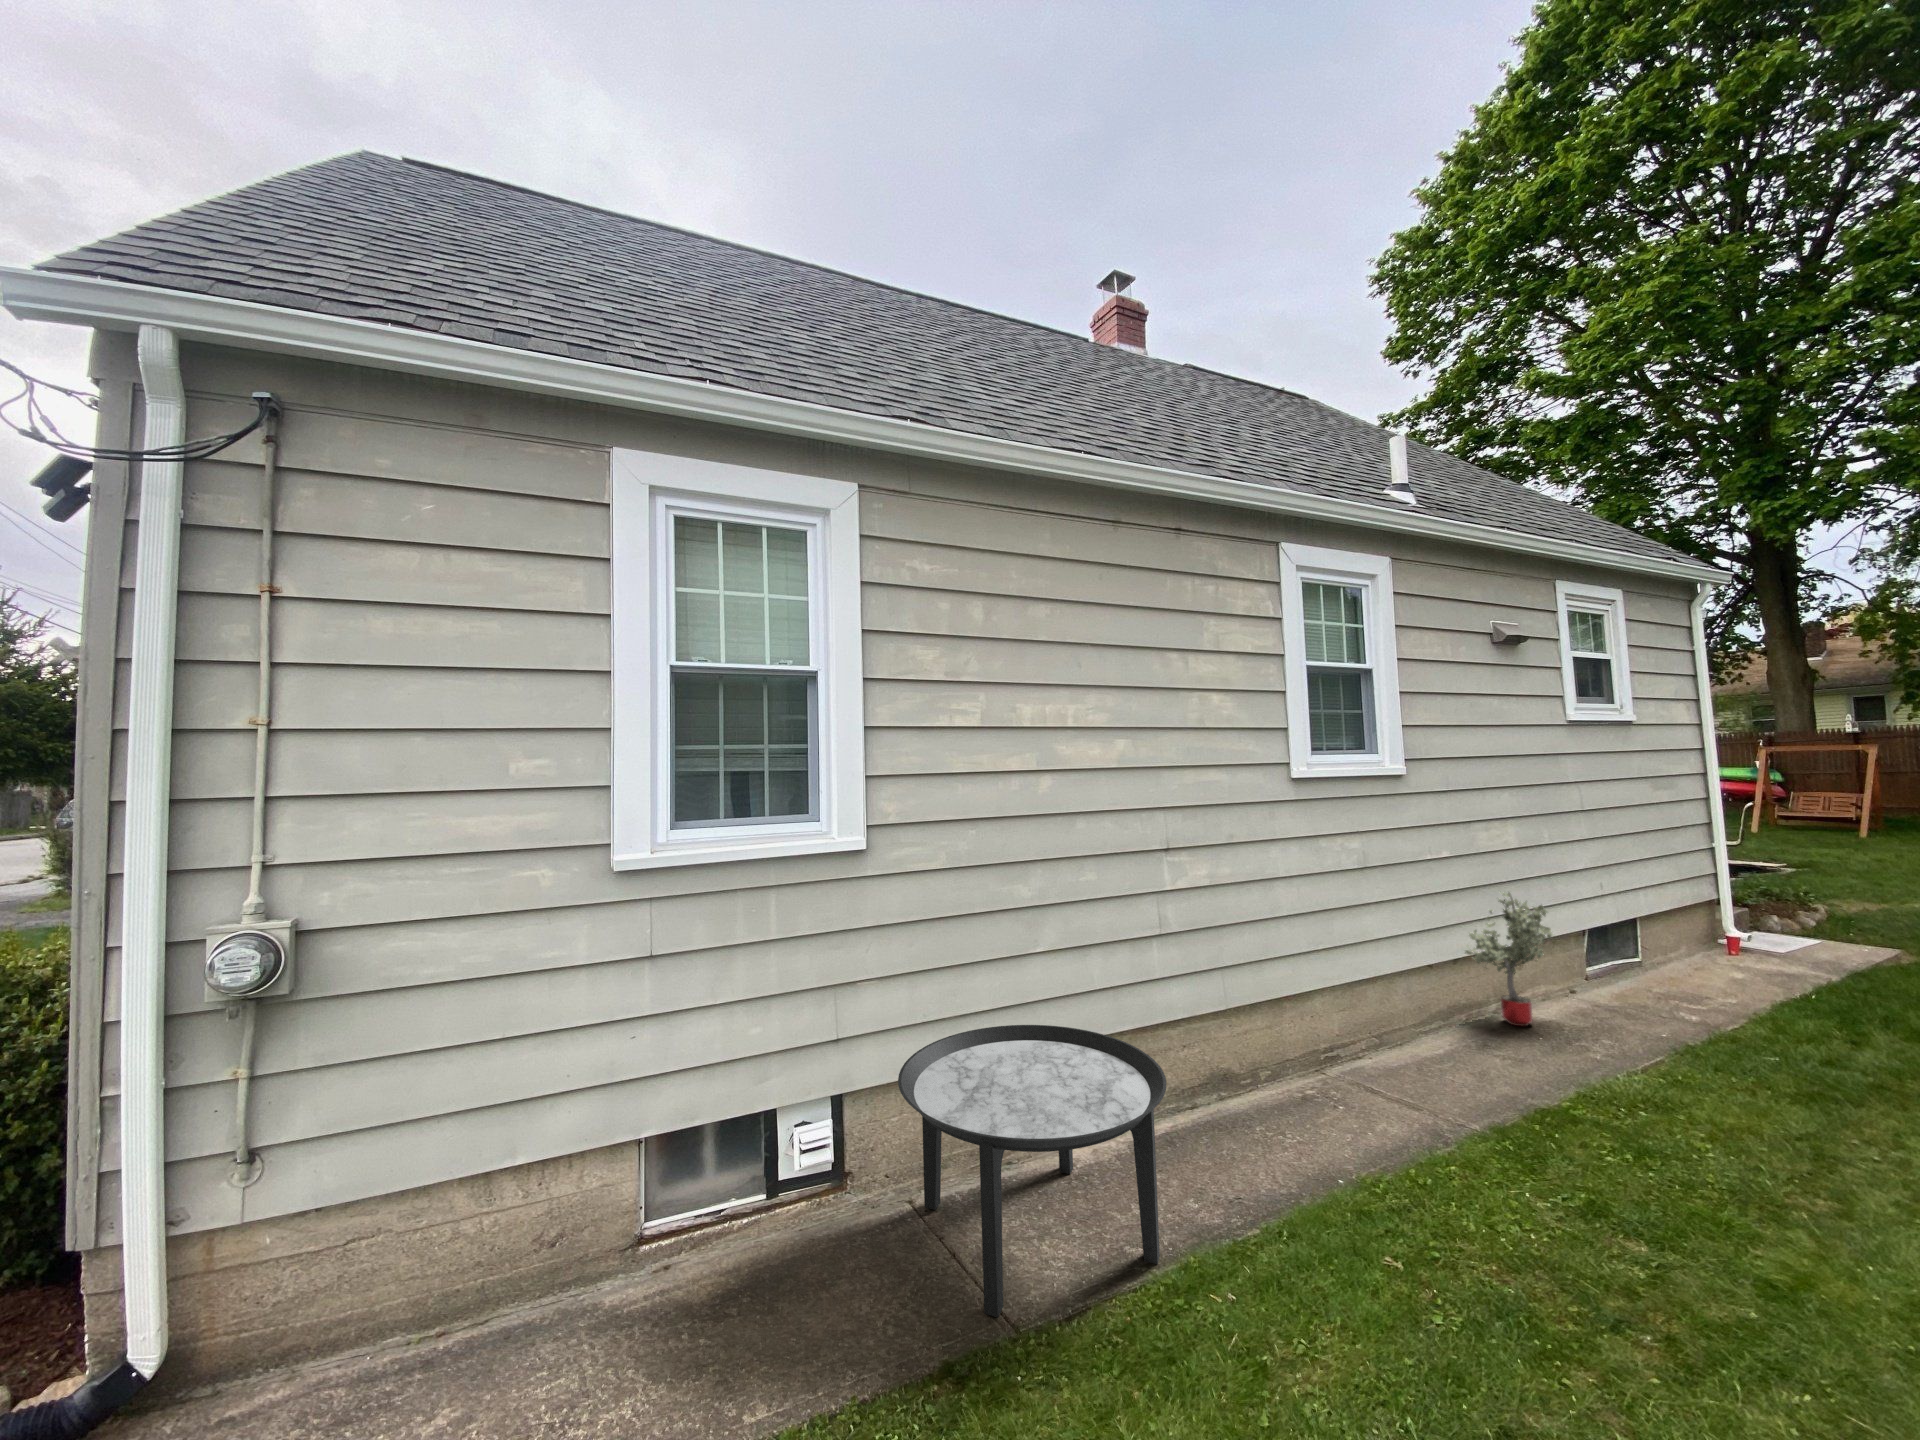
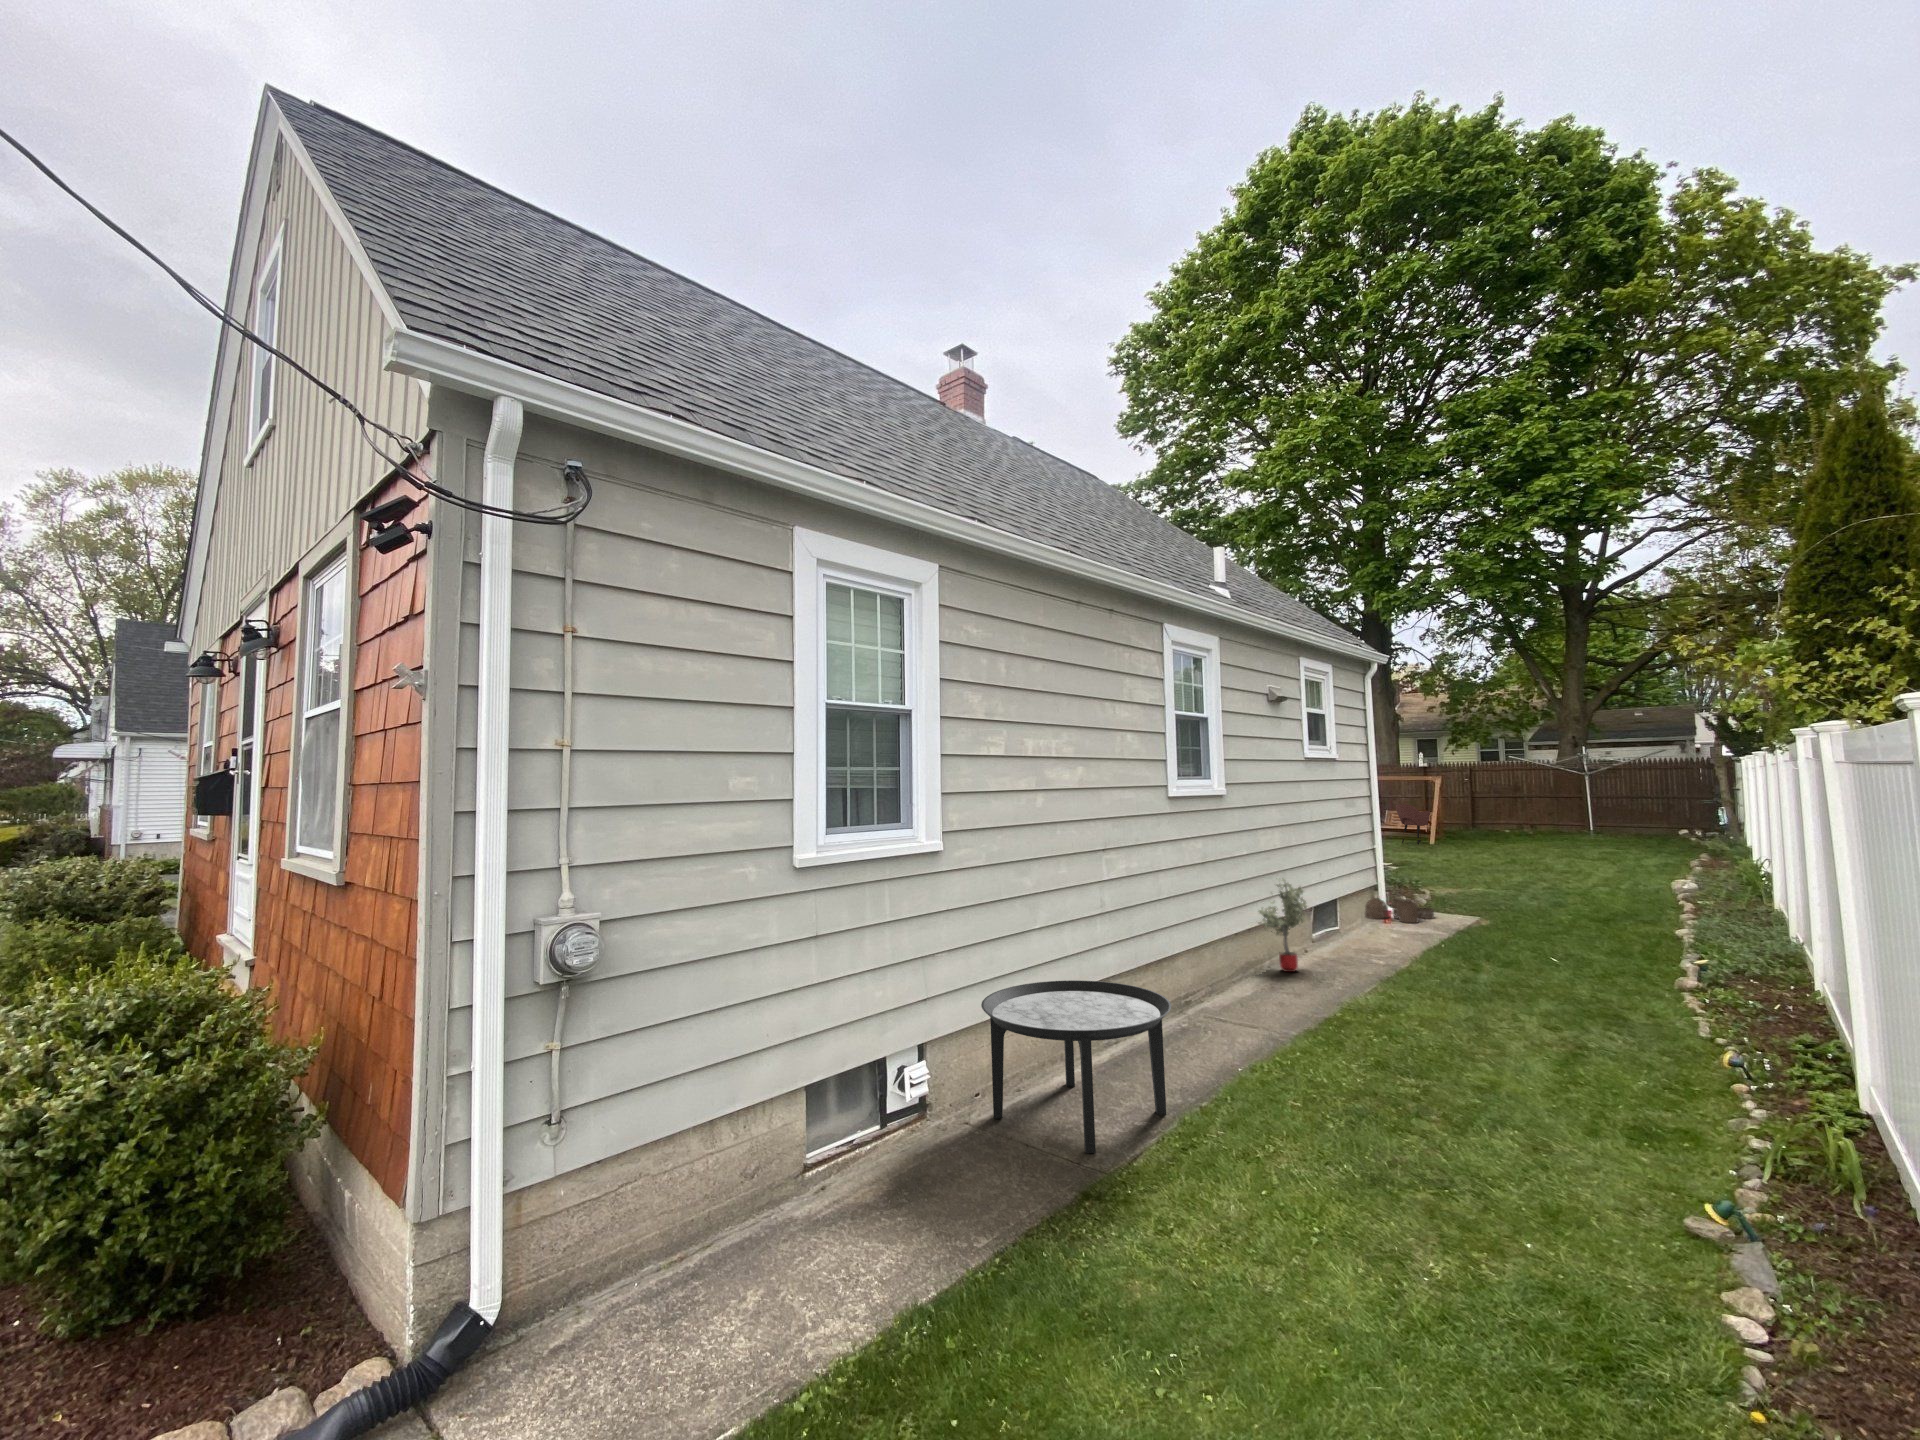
armchair: none [1795,783,1871,837] -> present [1395,804,1430,844]
woven basket: none [1694,918,1826,964] -> present [1365,896,1434,923]

